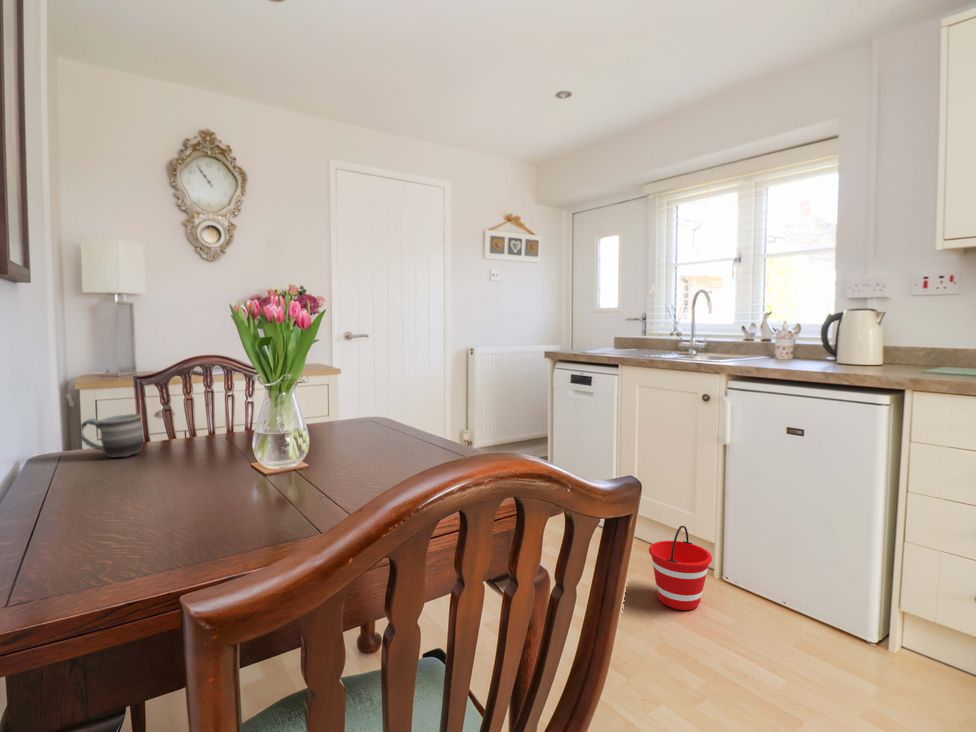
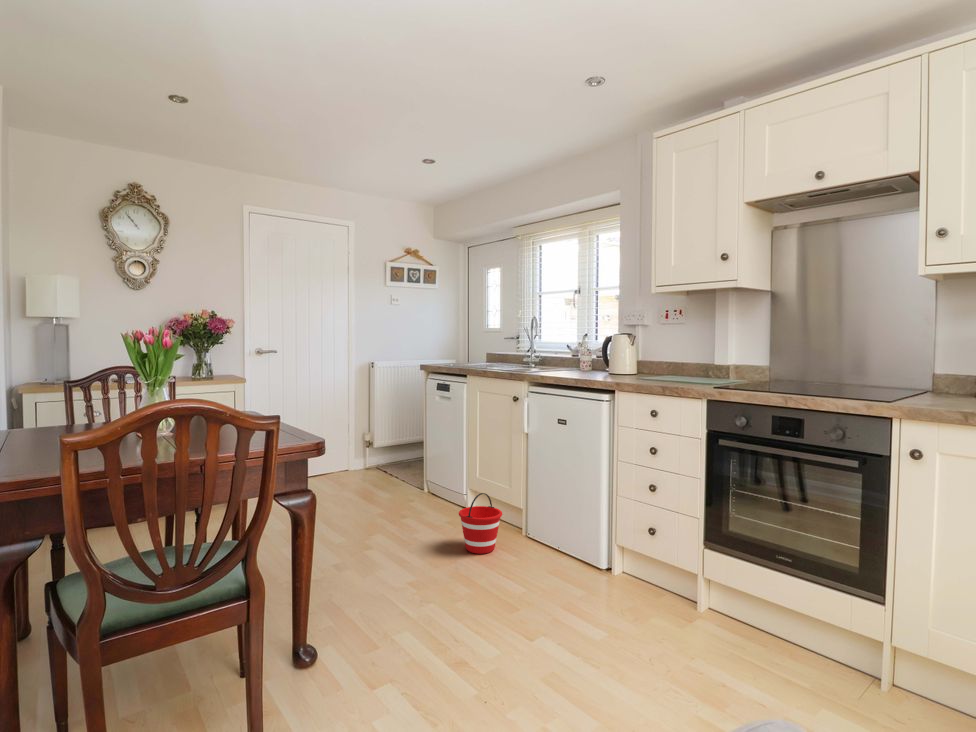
mug: present [81,414,144,457] -> none [30,403,71,429]

